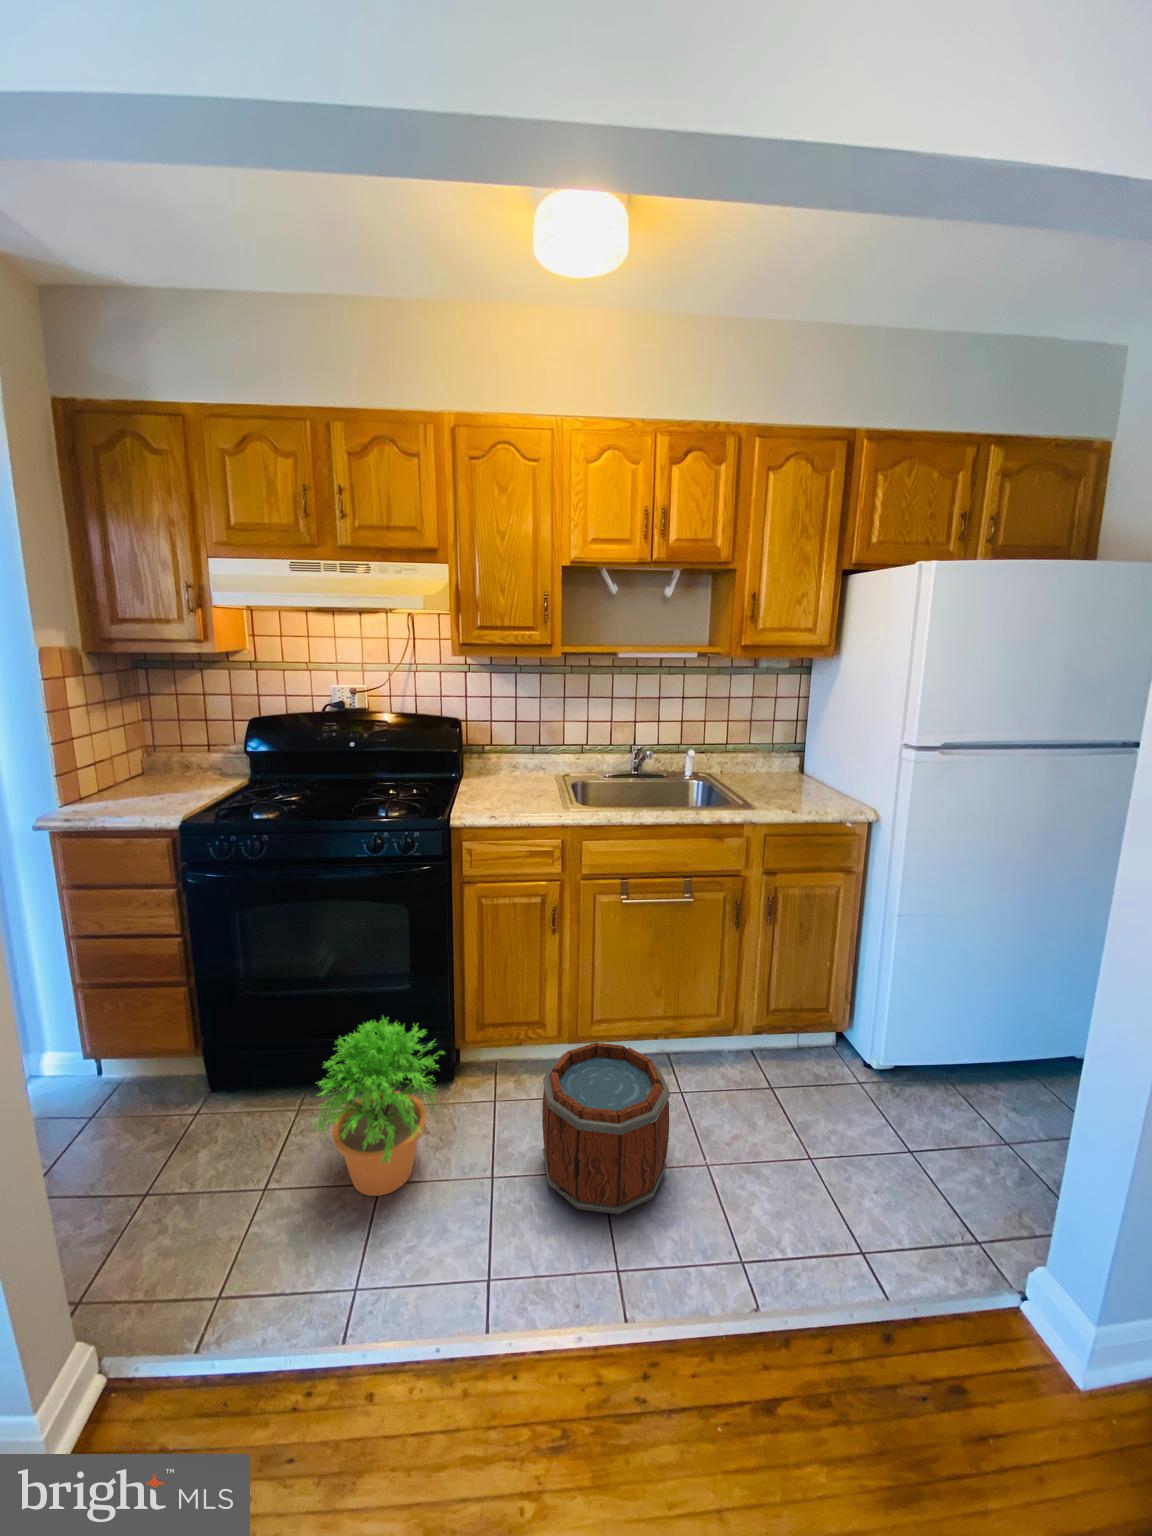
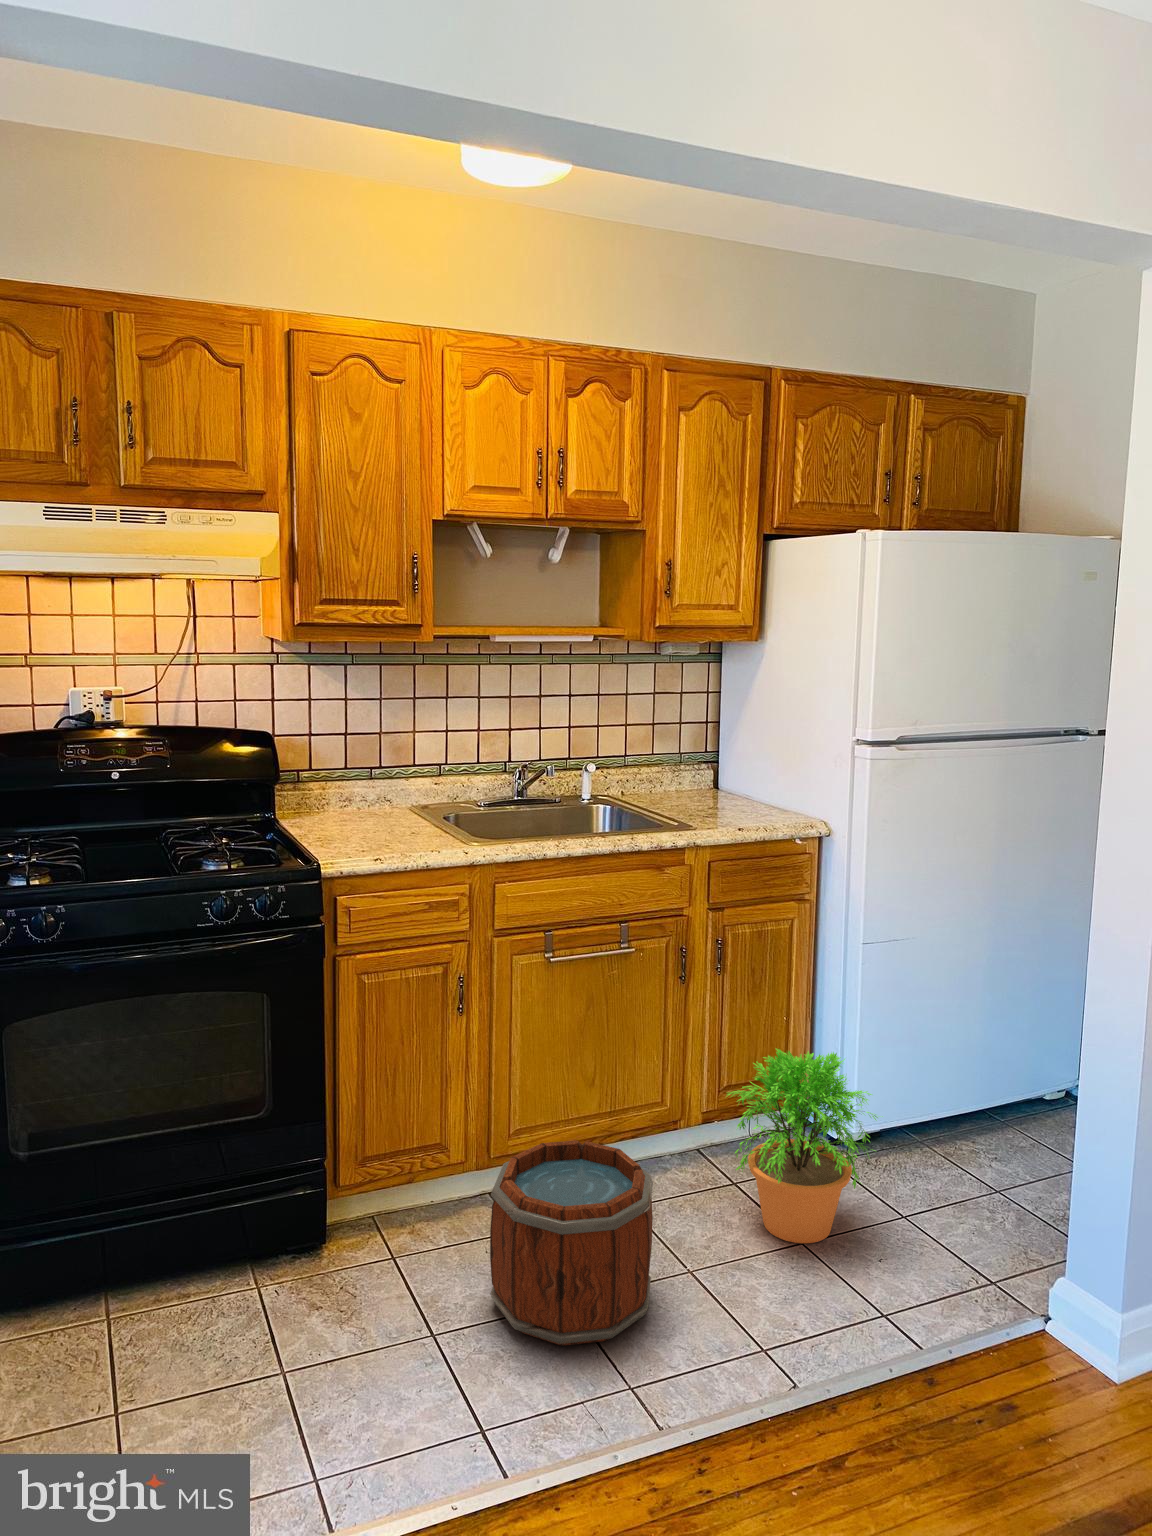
potted plant: present [314,1017,439,1196] -> present [727,1049,878,1243]

